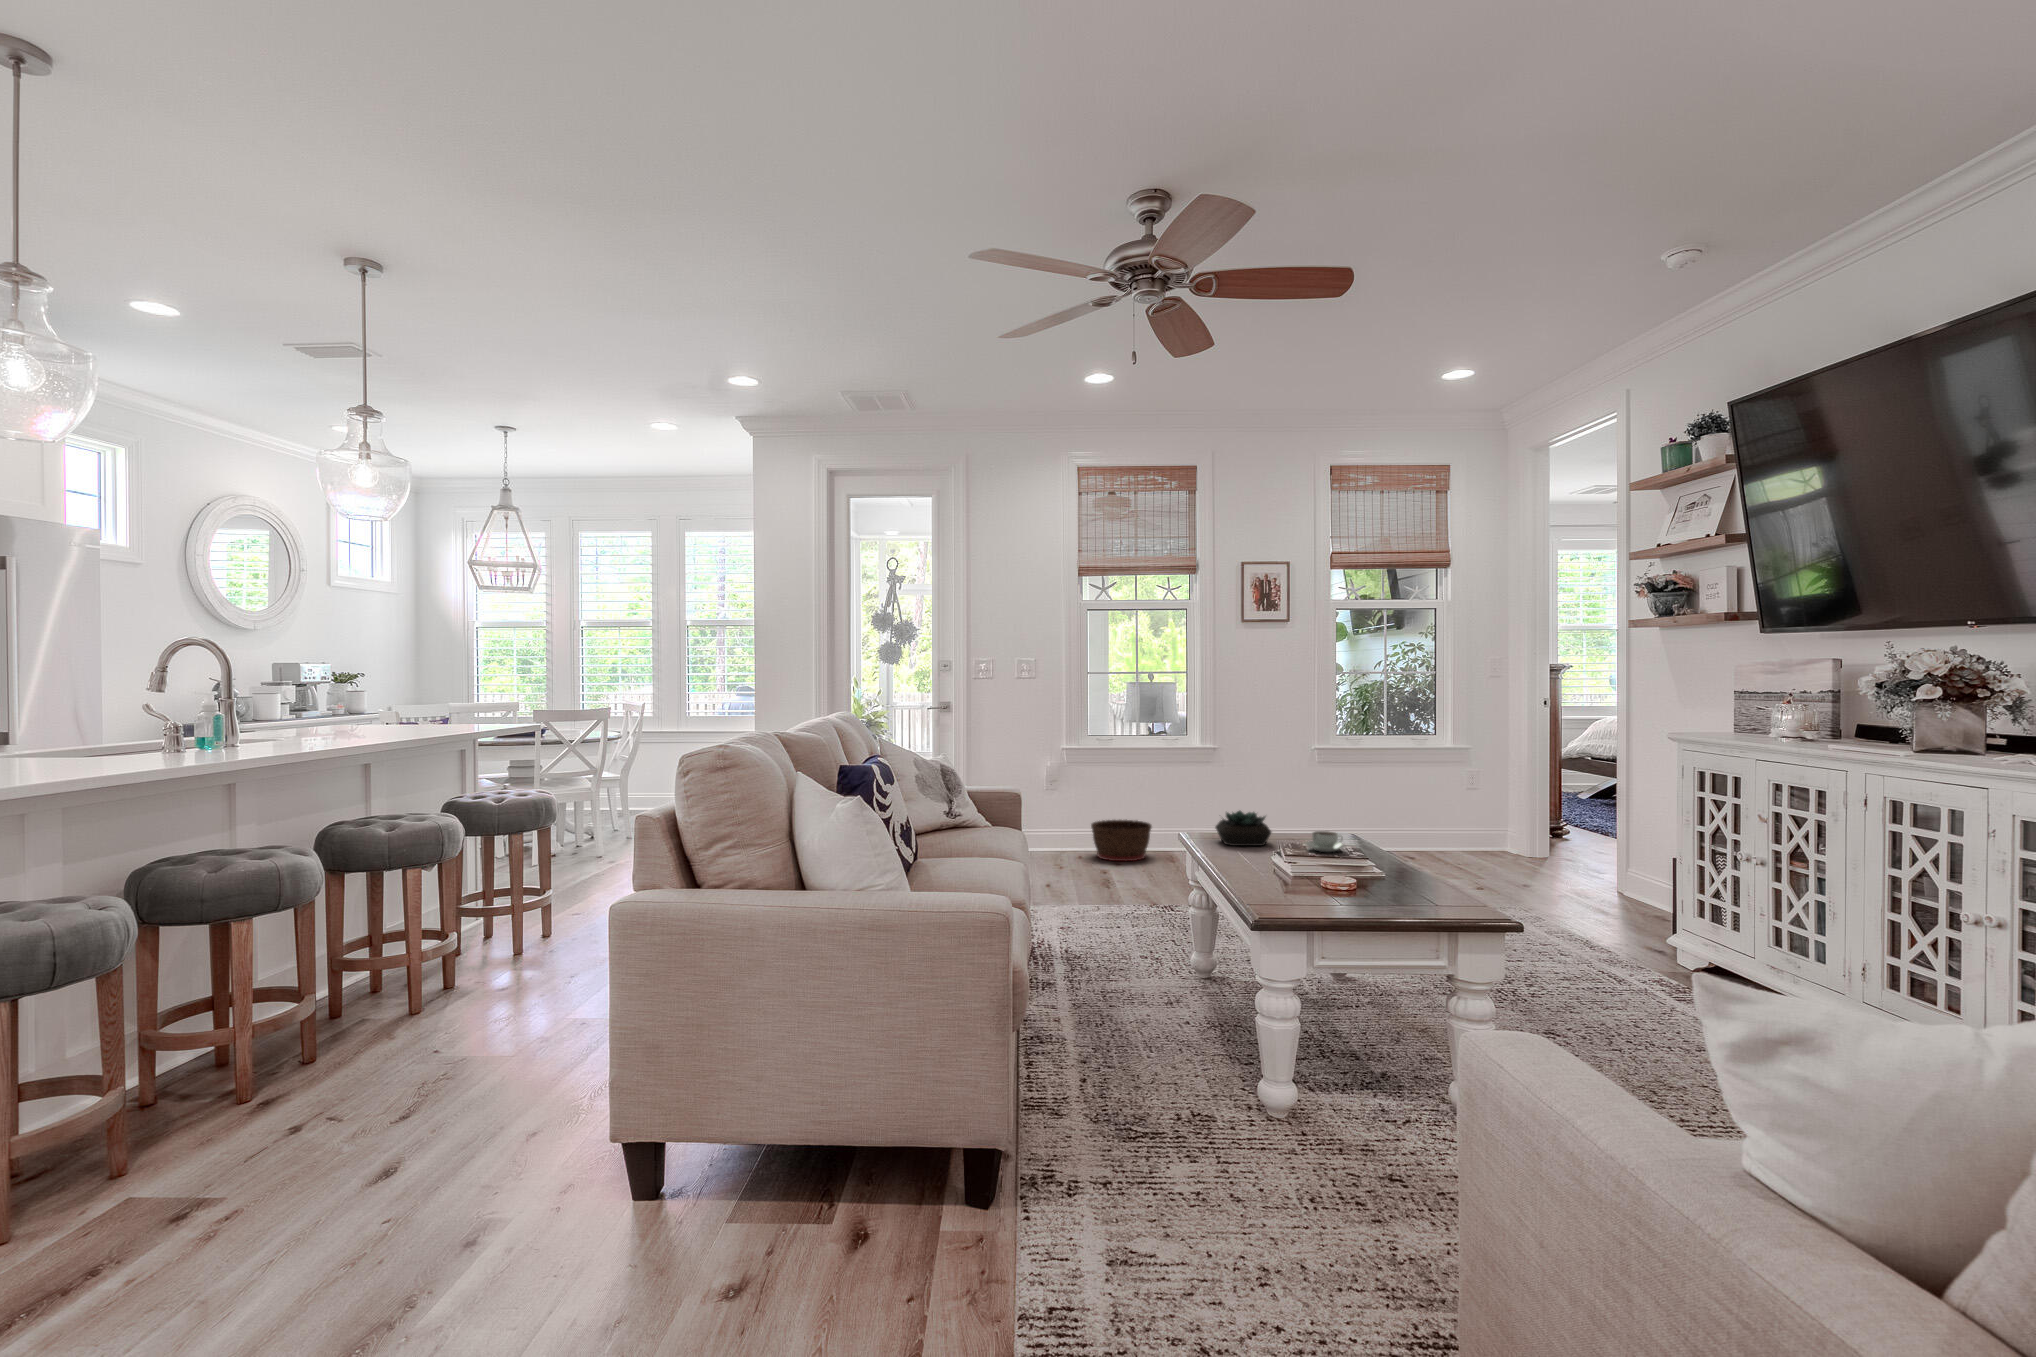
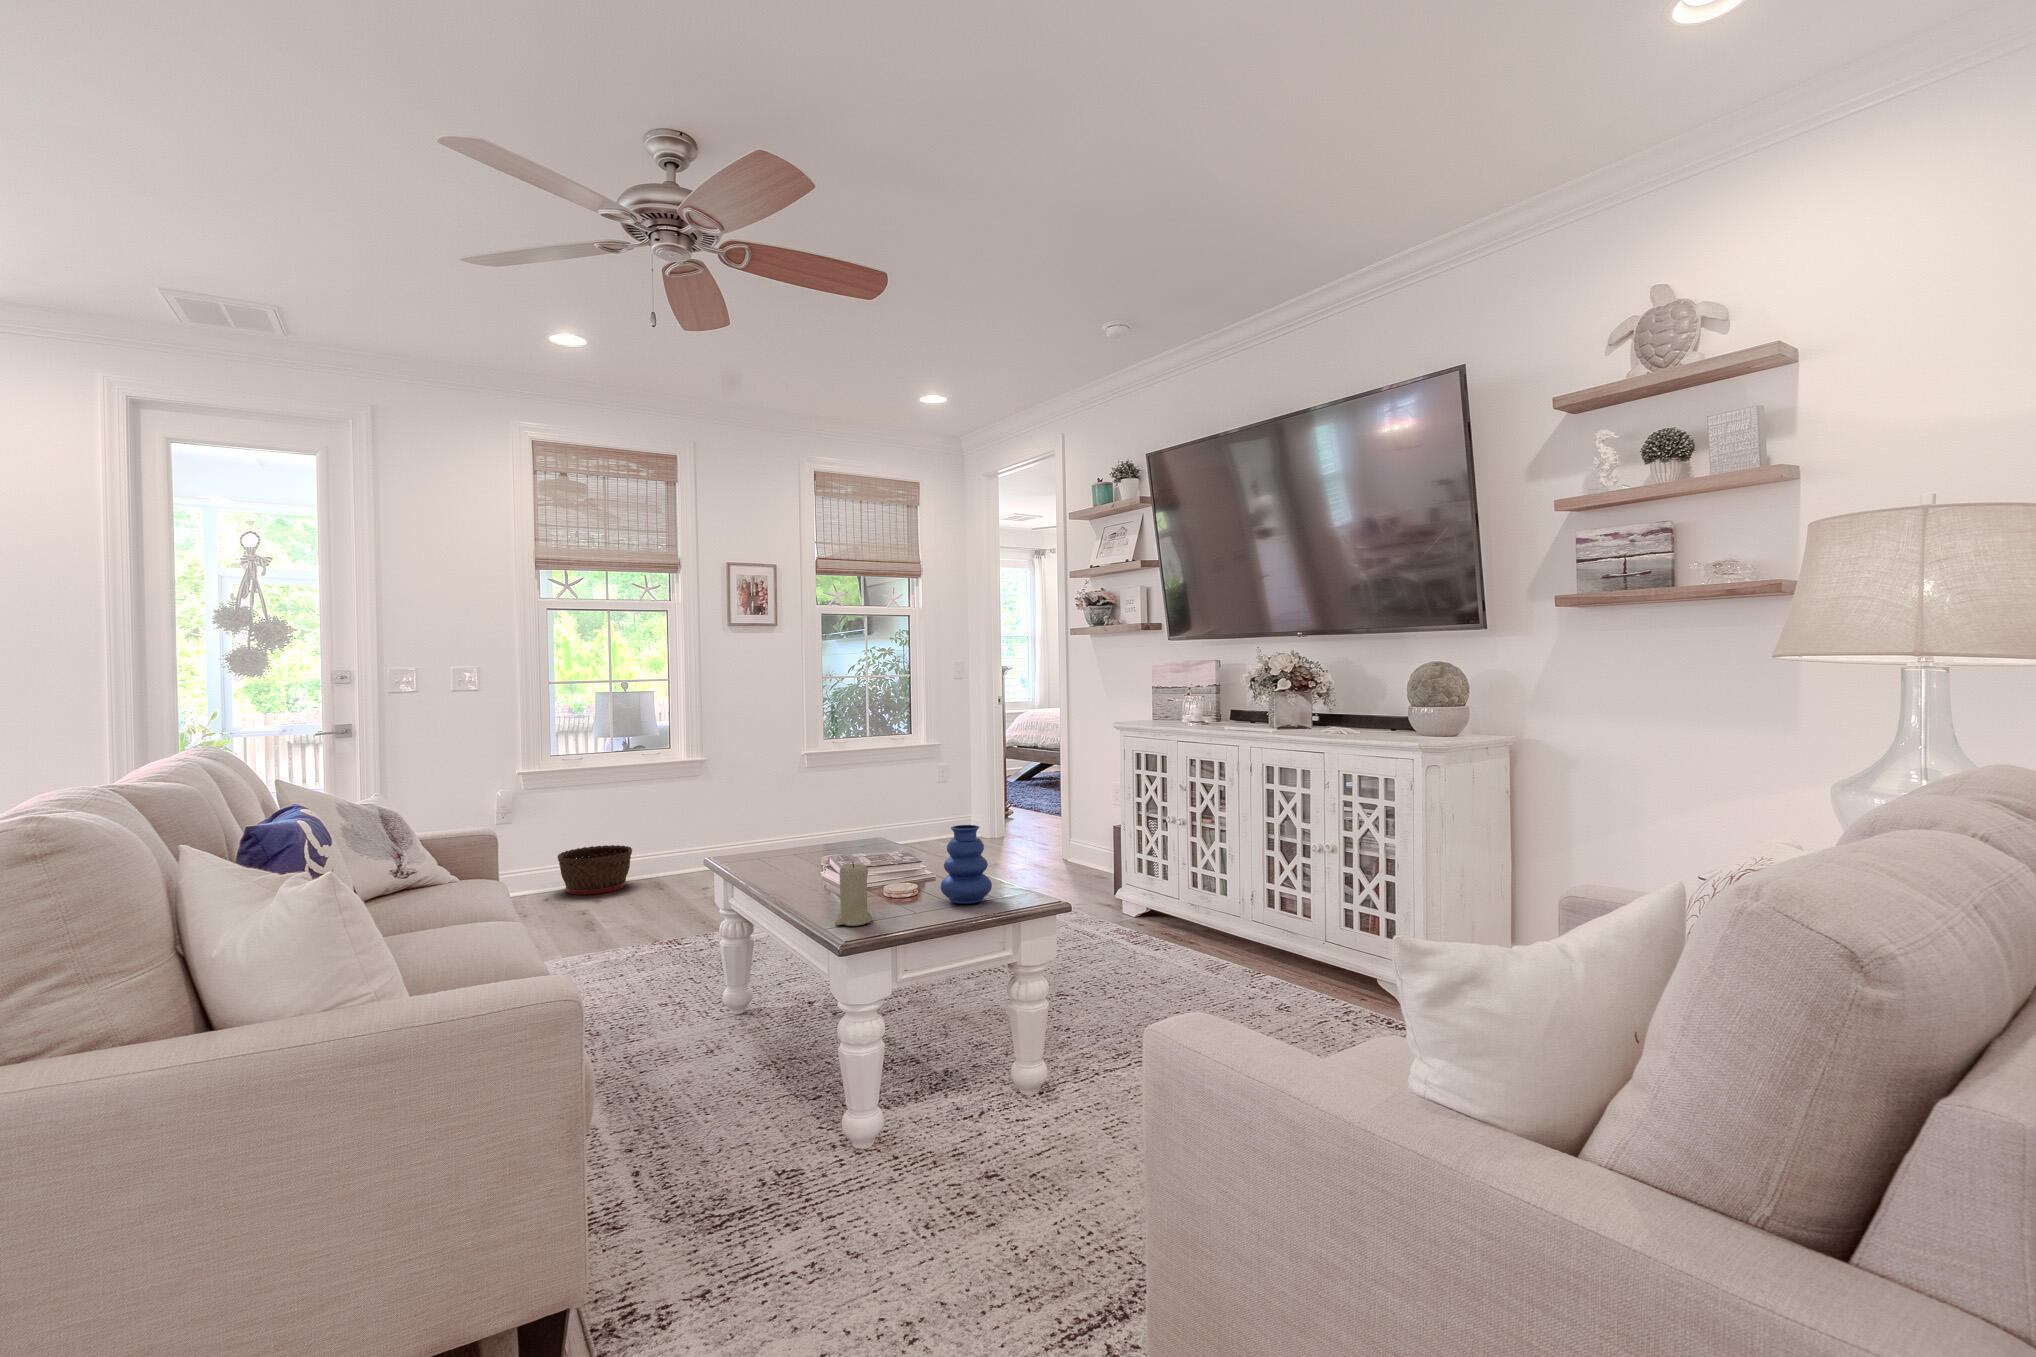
succulent plant: present [1216,811,1271,846] -> none [743,825,806,865]
vase: none [1379,824,1436,906] -> present [941,825,992,904]
coffee cup: present [1306,831,1344,852] -> none [840,838,879,859]
candle: none [1262,845,1300,907] -> present [835,862,872,926]

